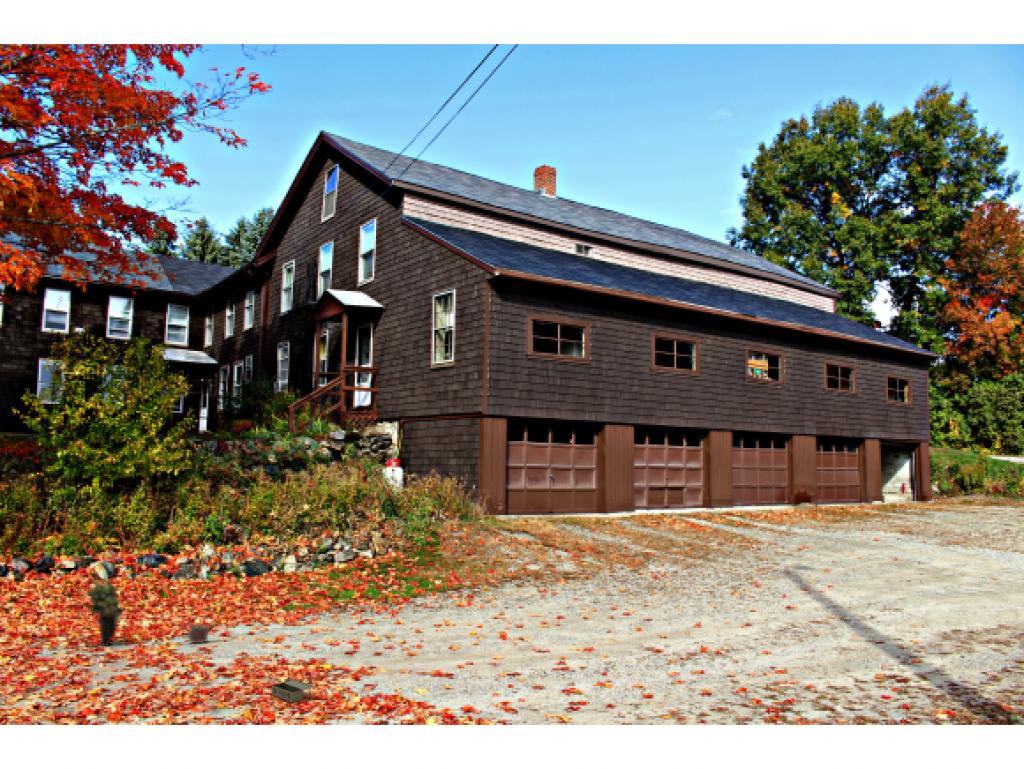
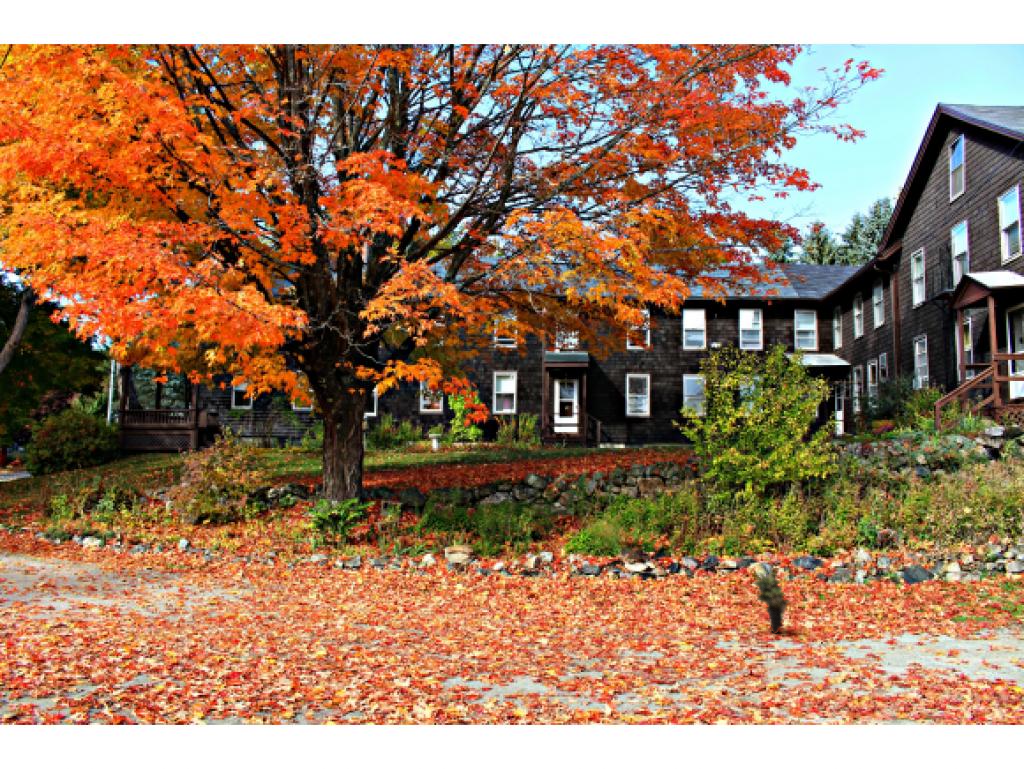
watering can: present [188,623,217,643] -> none [844,622,883,644]
toolbox: present [272,679,313,702] -> none [948,690,998,714]

